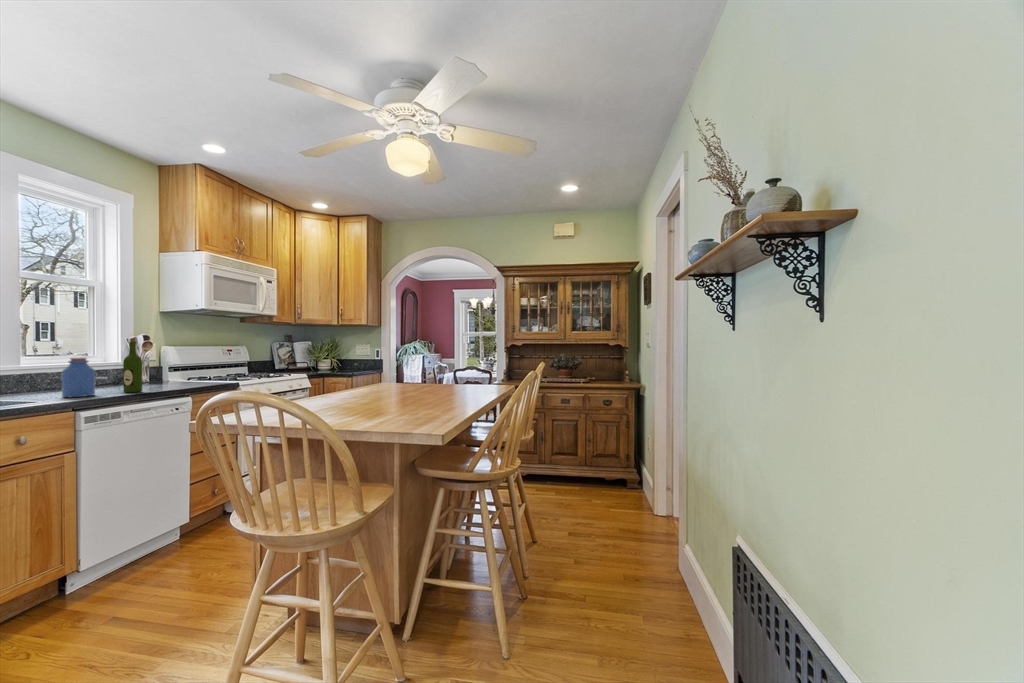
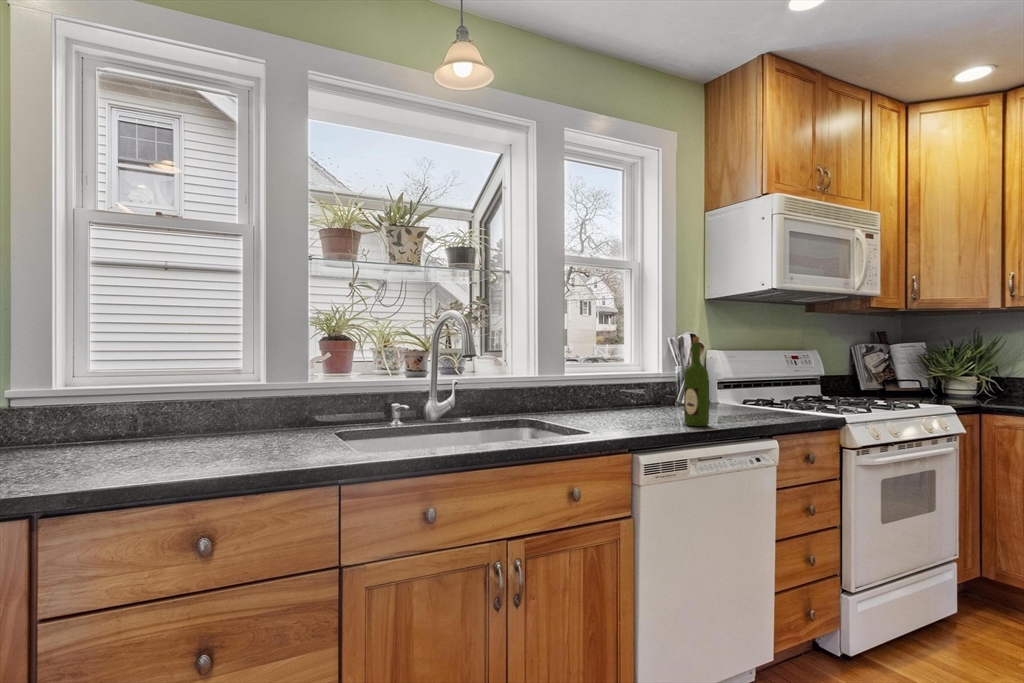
jar: present [62,357,95,397] -> none [614,367,652,428]

